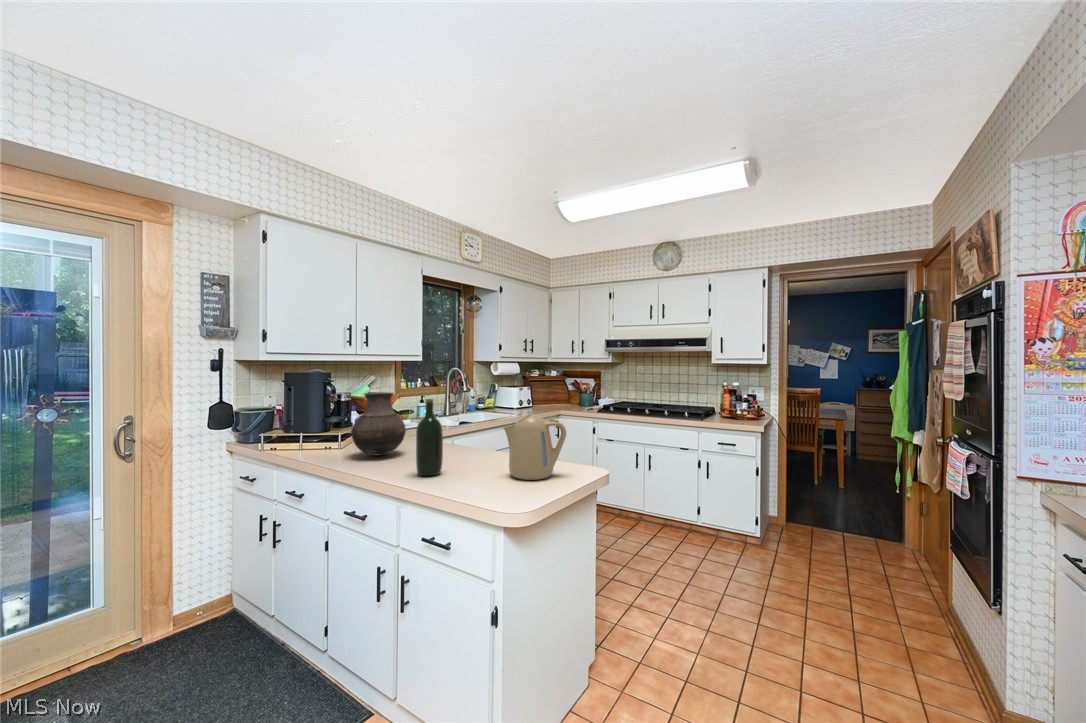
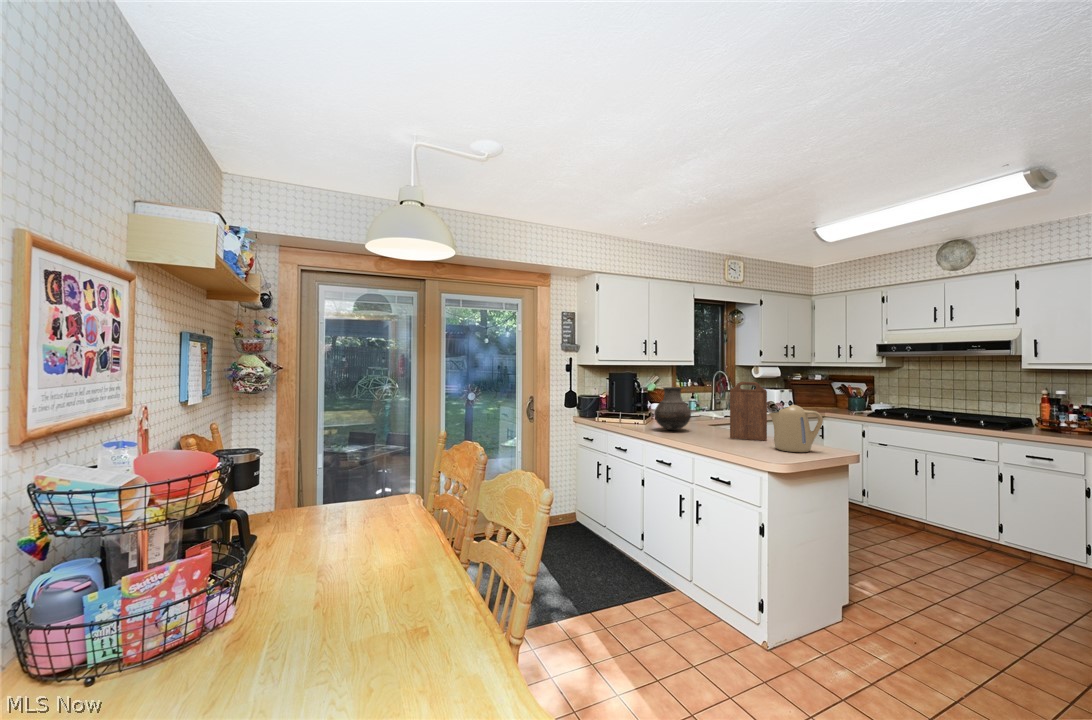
cutting board: none [455,383,502,463] -> present [730,382,767,441]
wine bottle: present [416,399,443,476] -> none [704,391,722,443]

